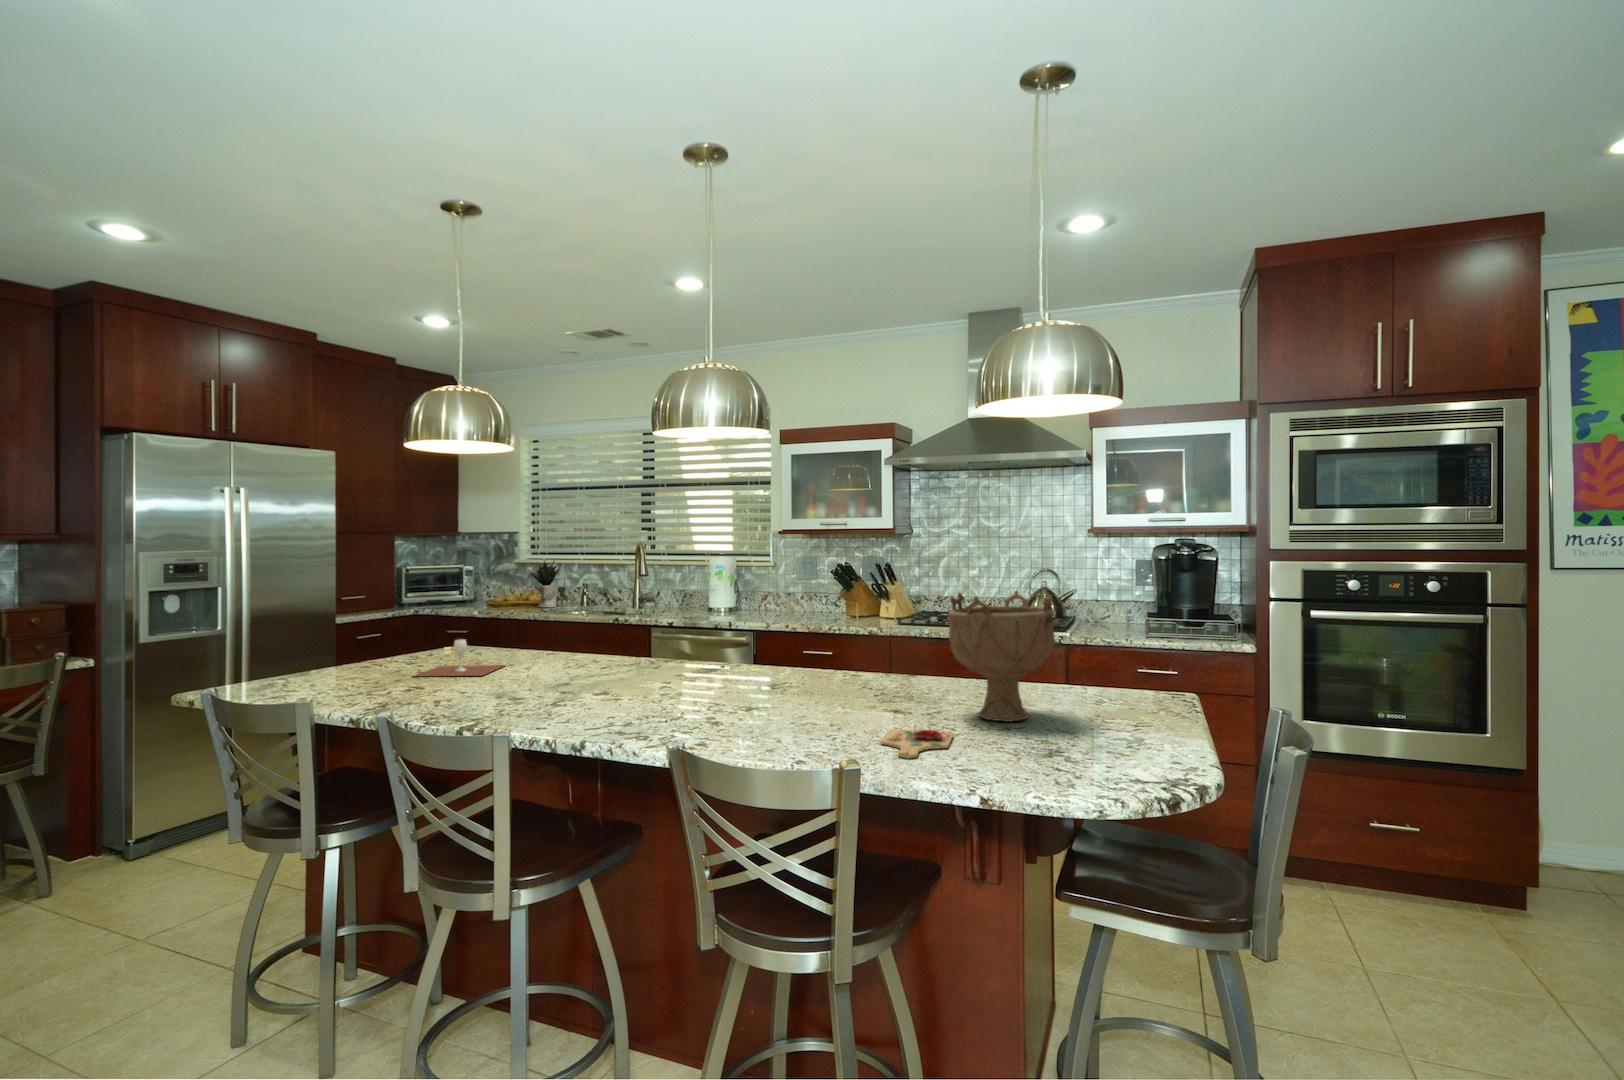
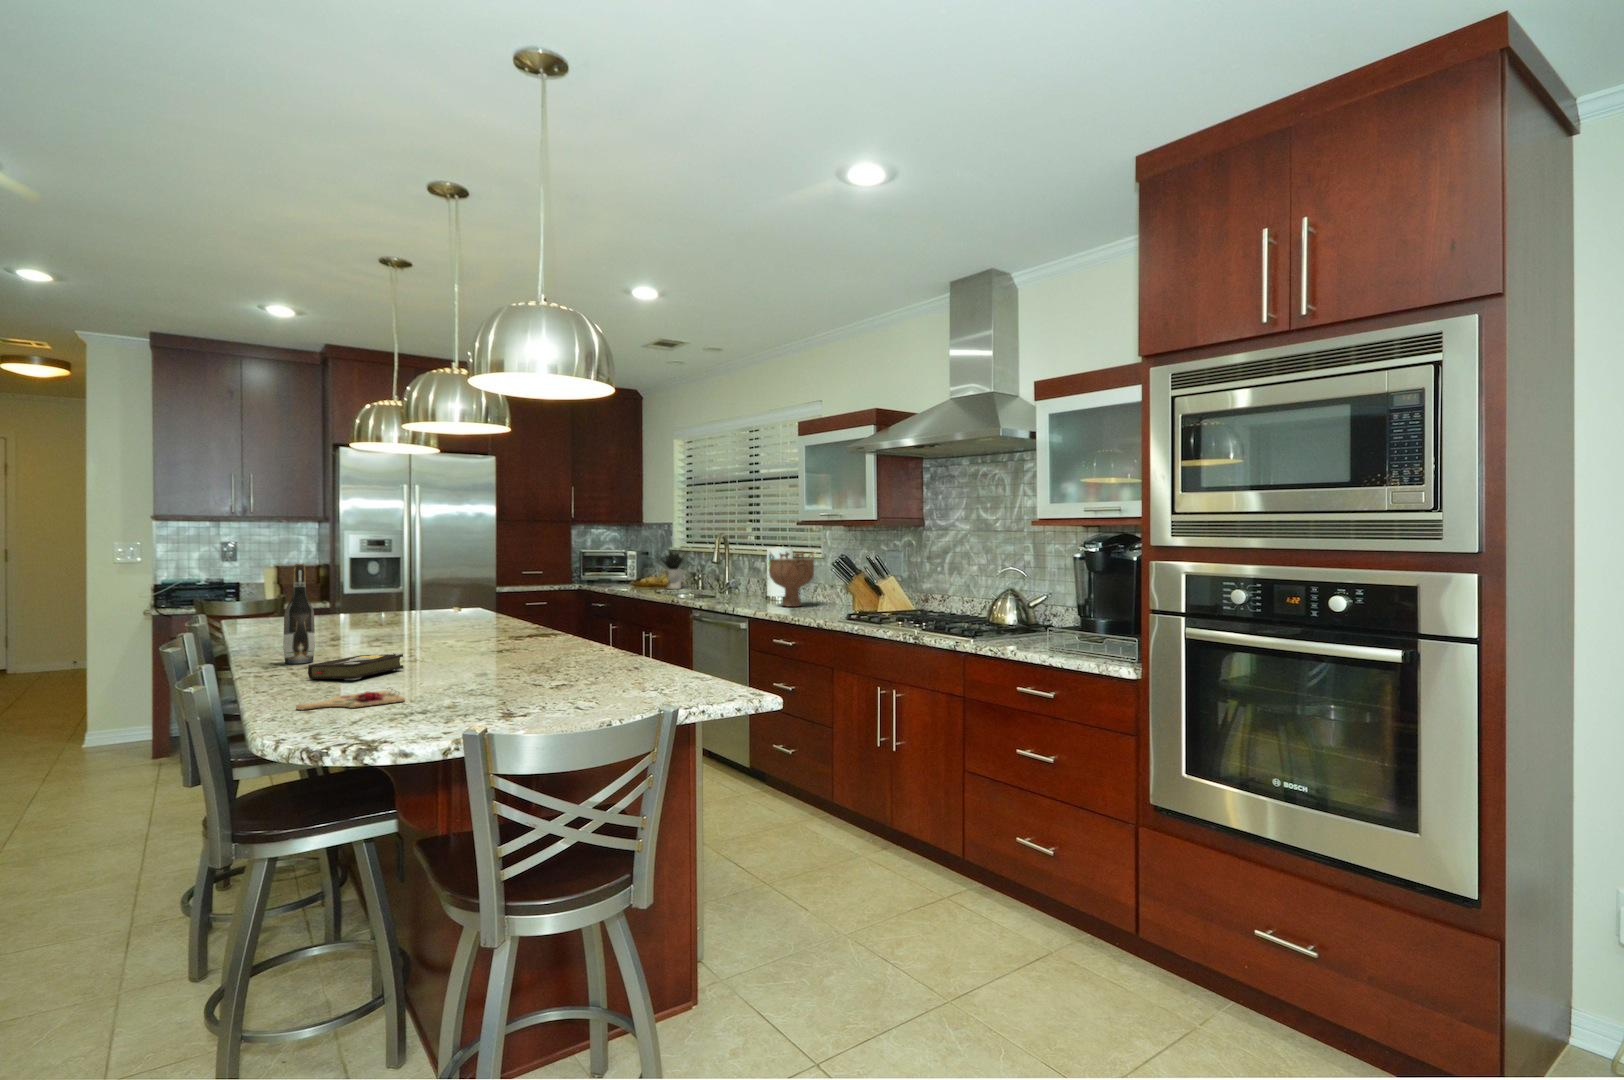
decorative bowl: present [947,591,1059,722] -> present [769,552,814,607]
wine bottle: none [592,592,627,720] -> present [283,564,315,664]
wine glass: present [415,639,504,677] -> none [342,602,424,630]
hardback book: none [717,691,797,731] -> present [308,653,404,680]

